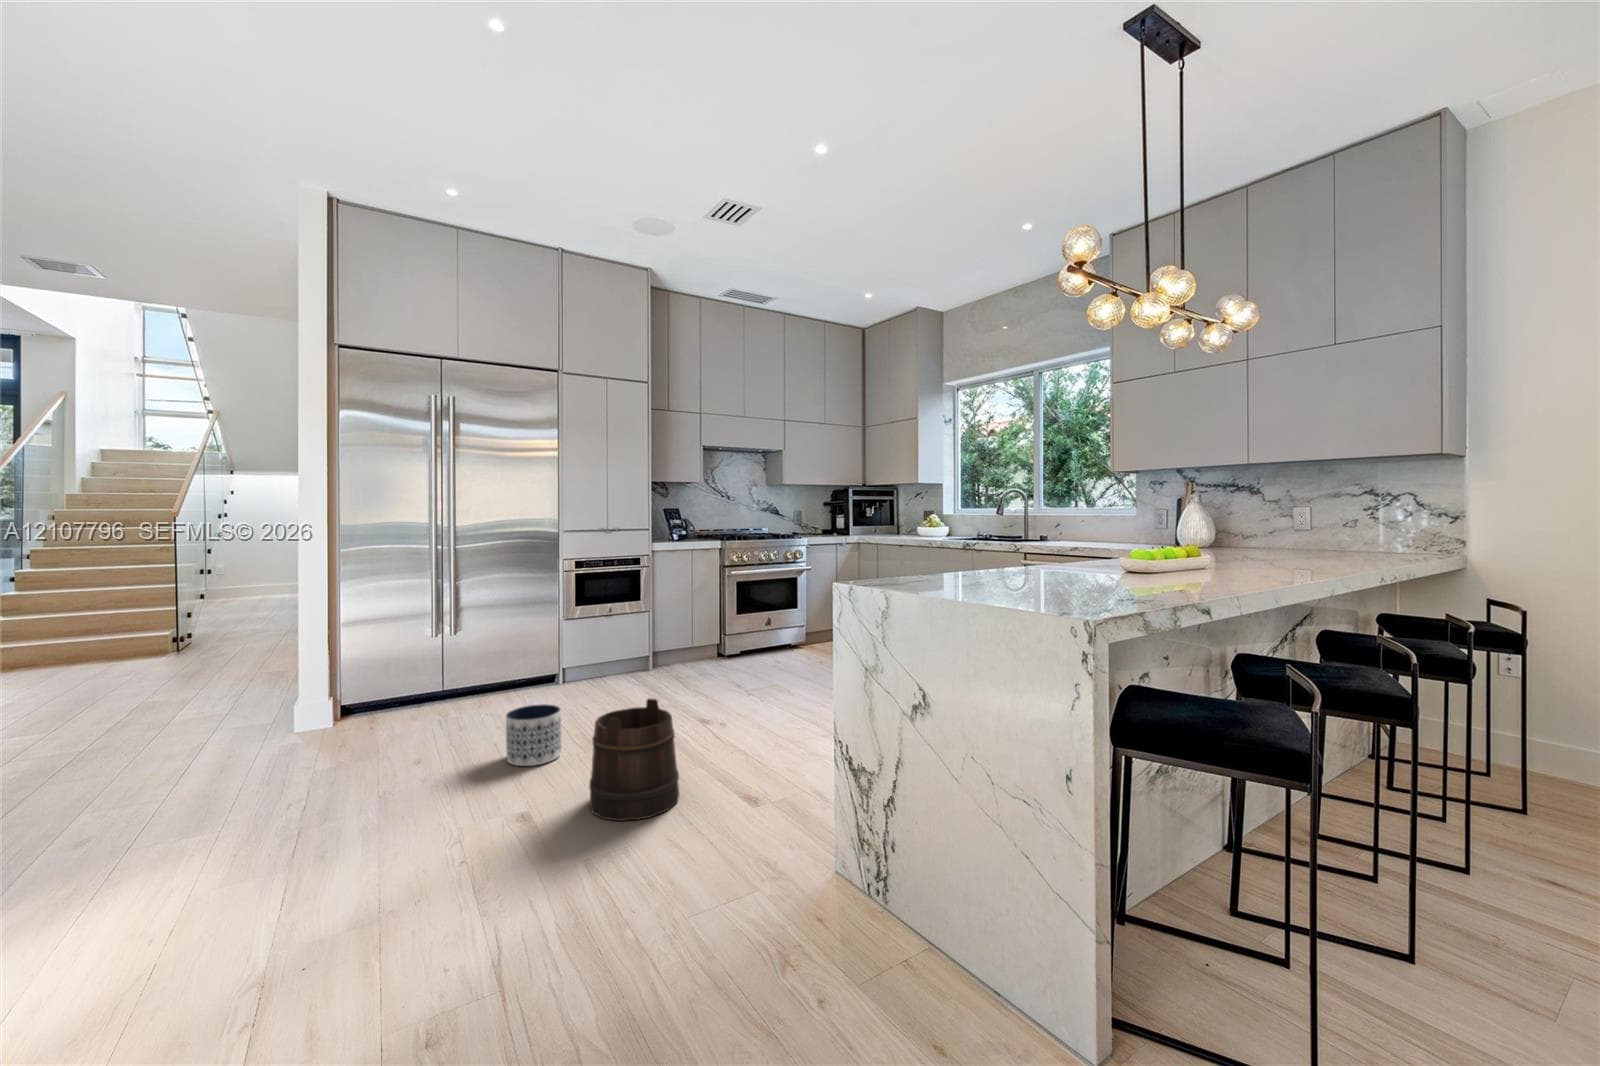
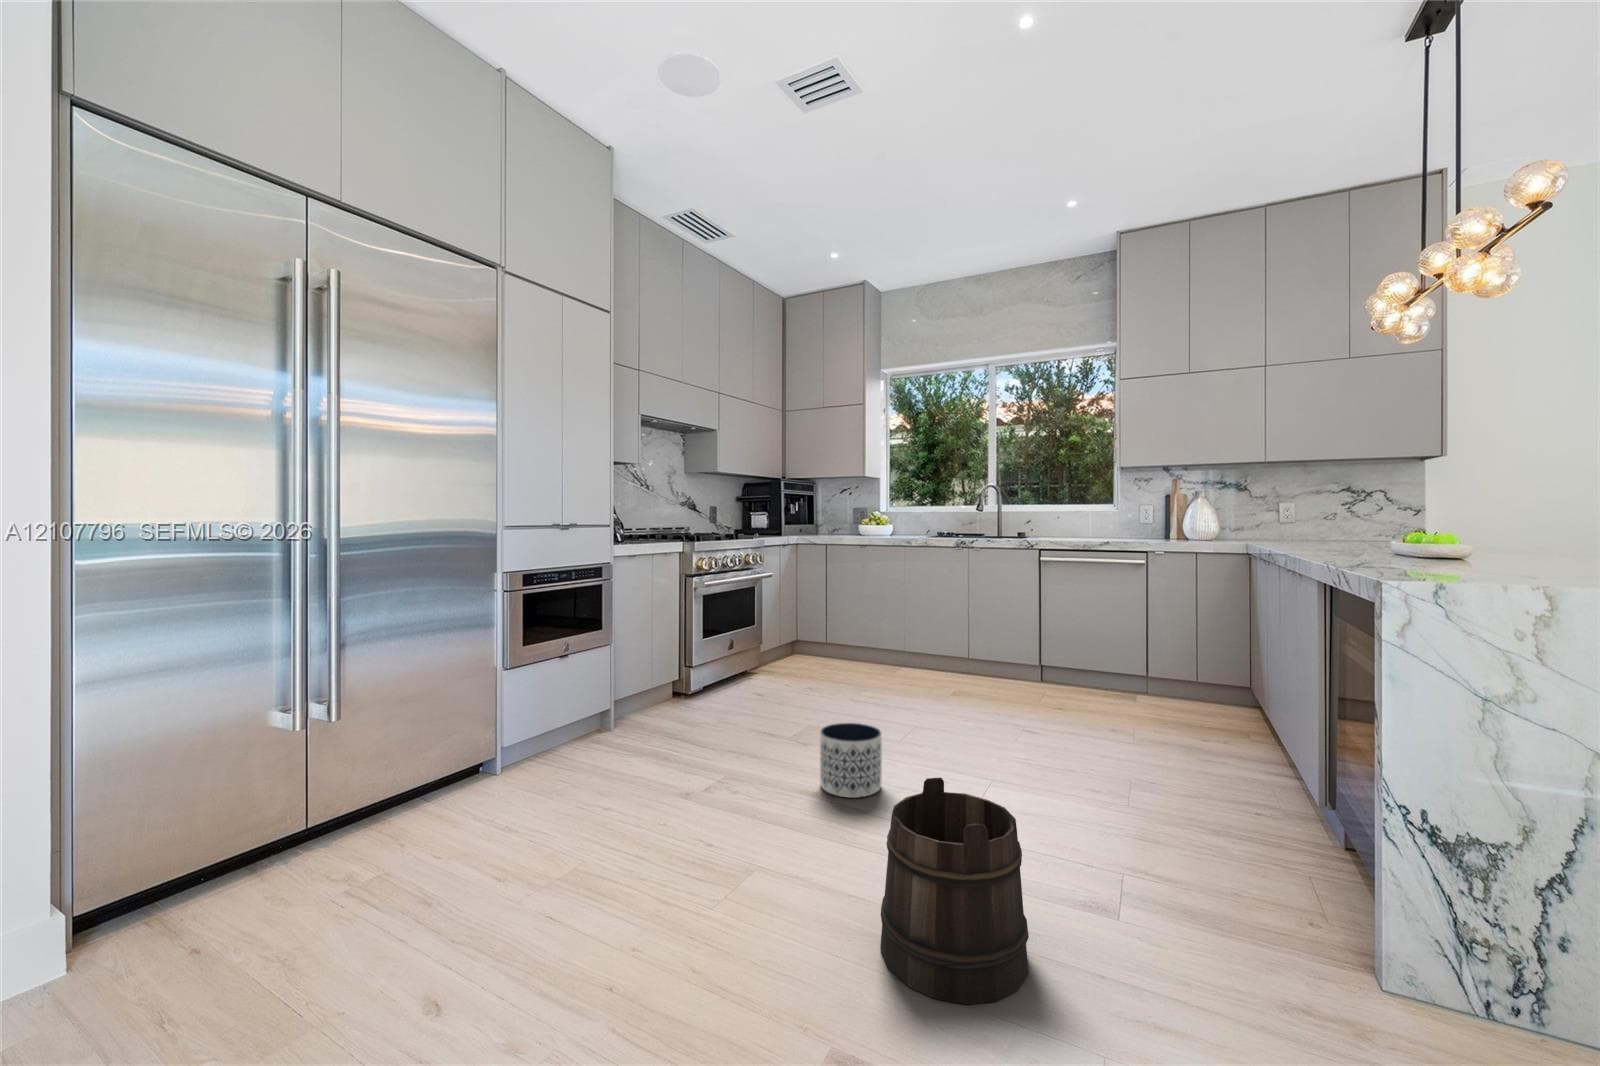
planter: present [506,704,562,766] -> present [820,722,882,798]

